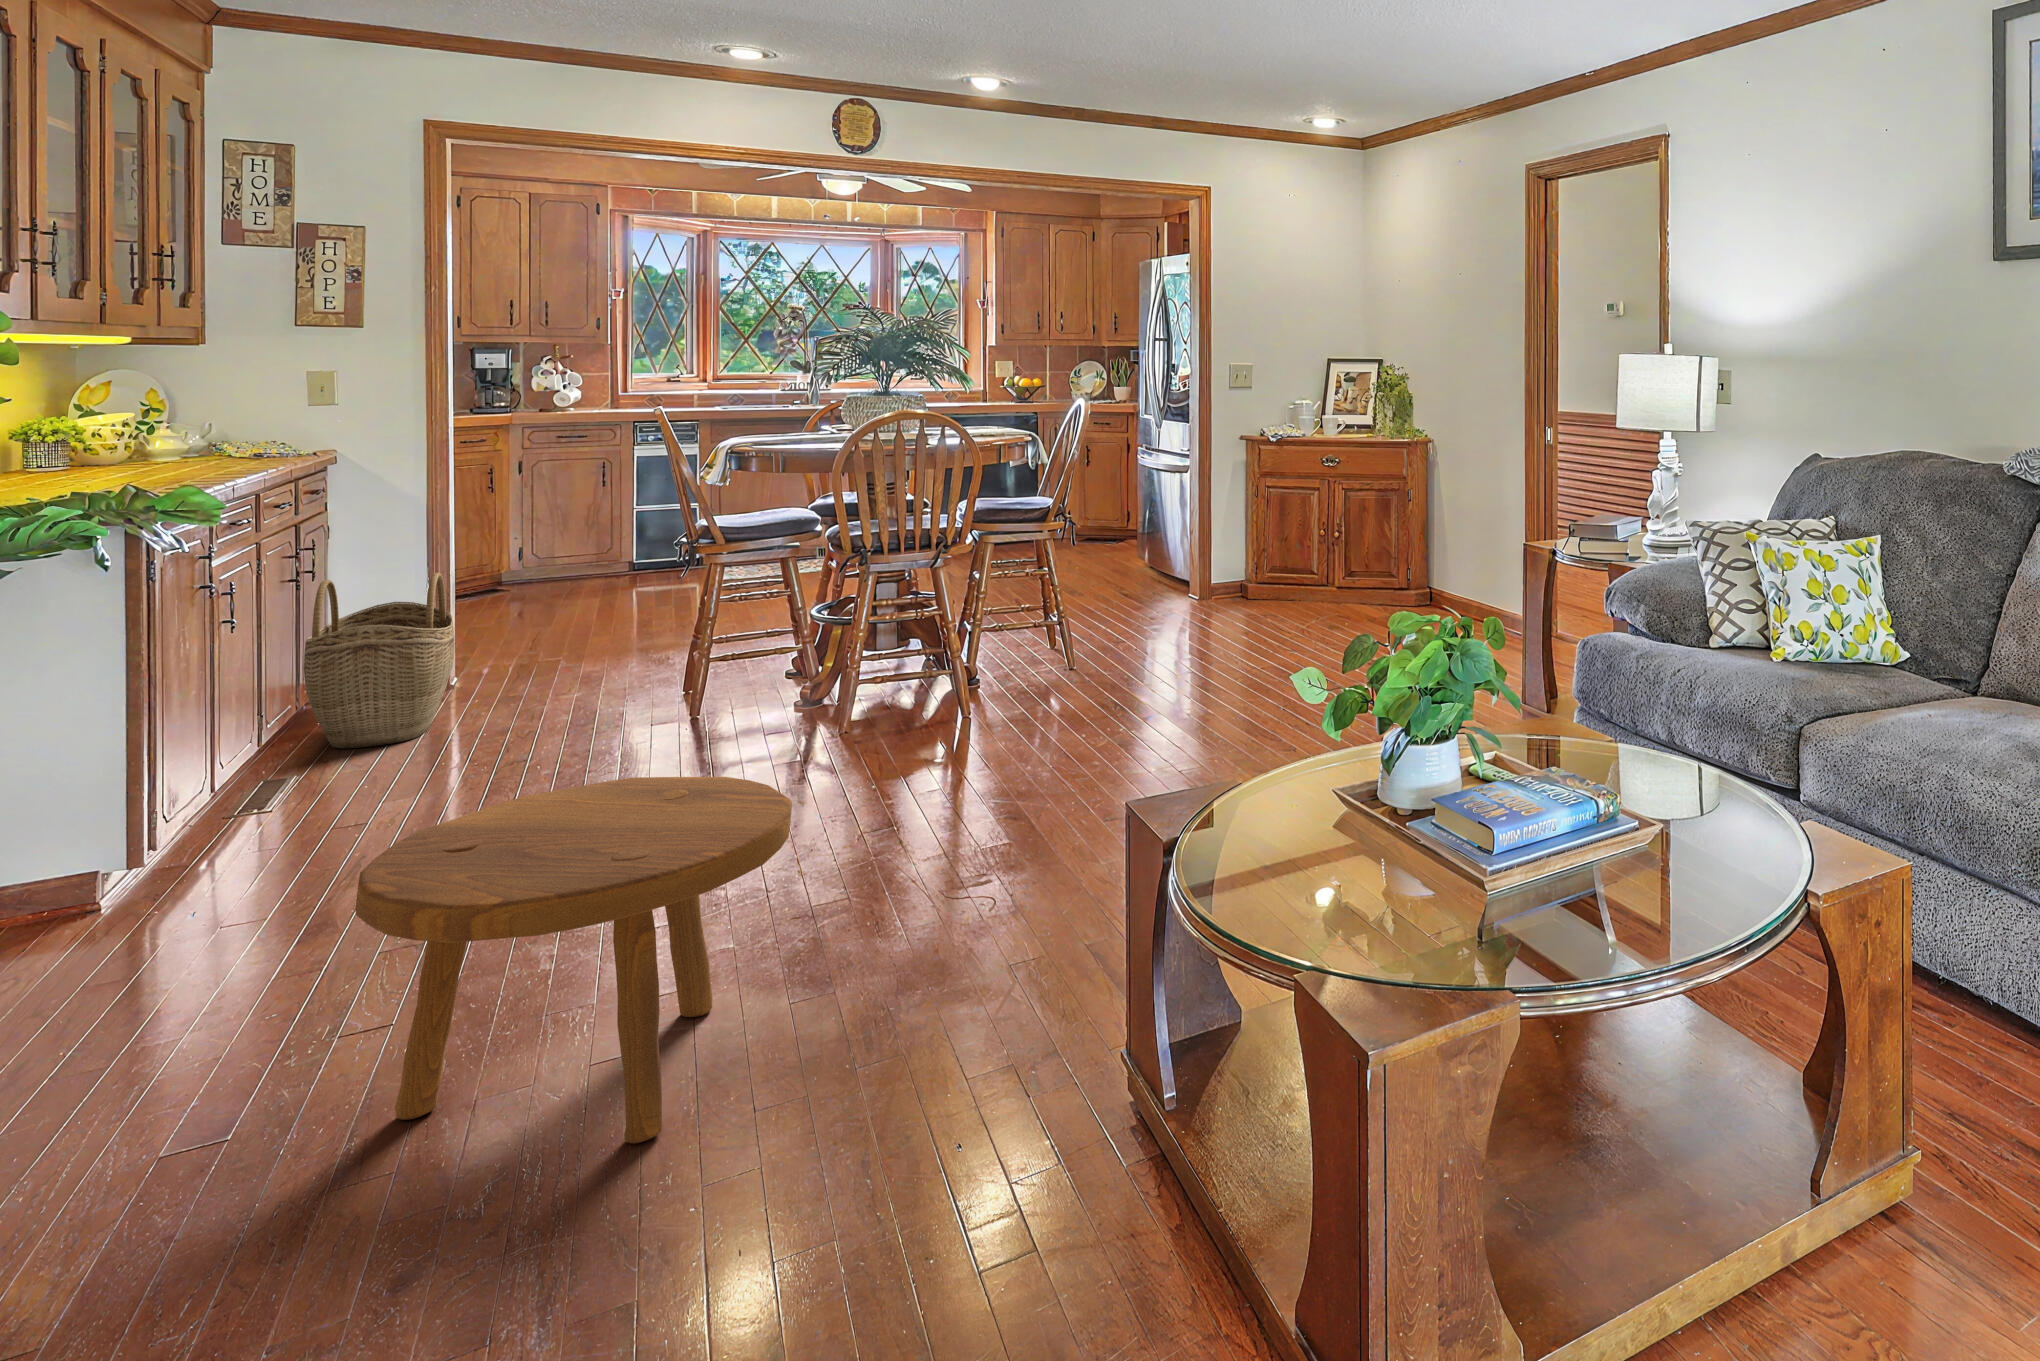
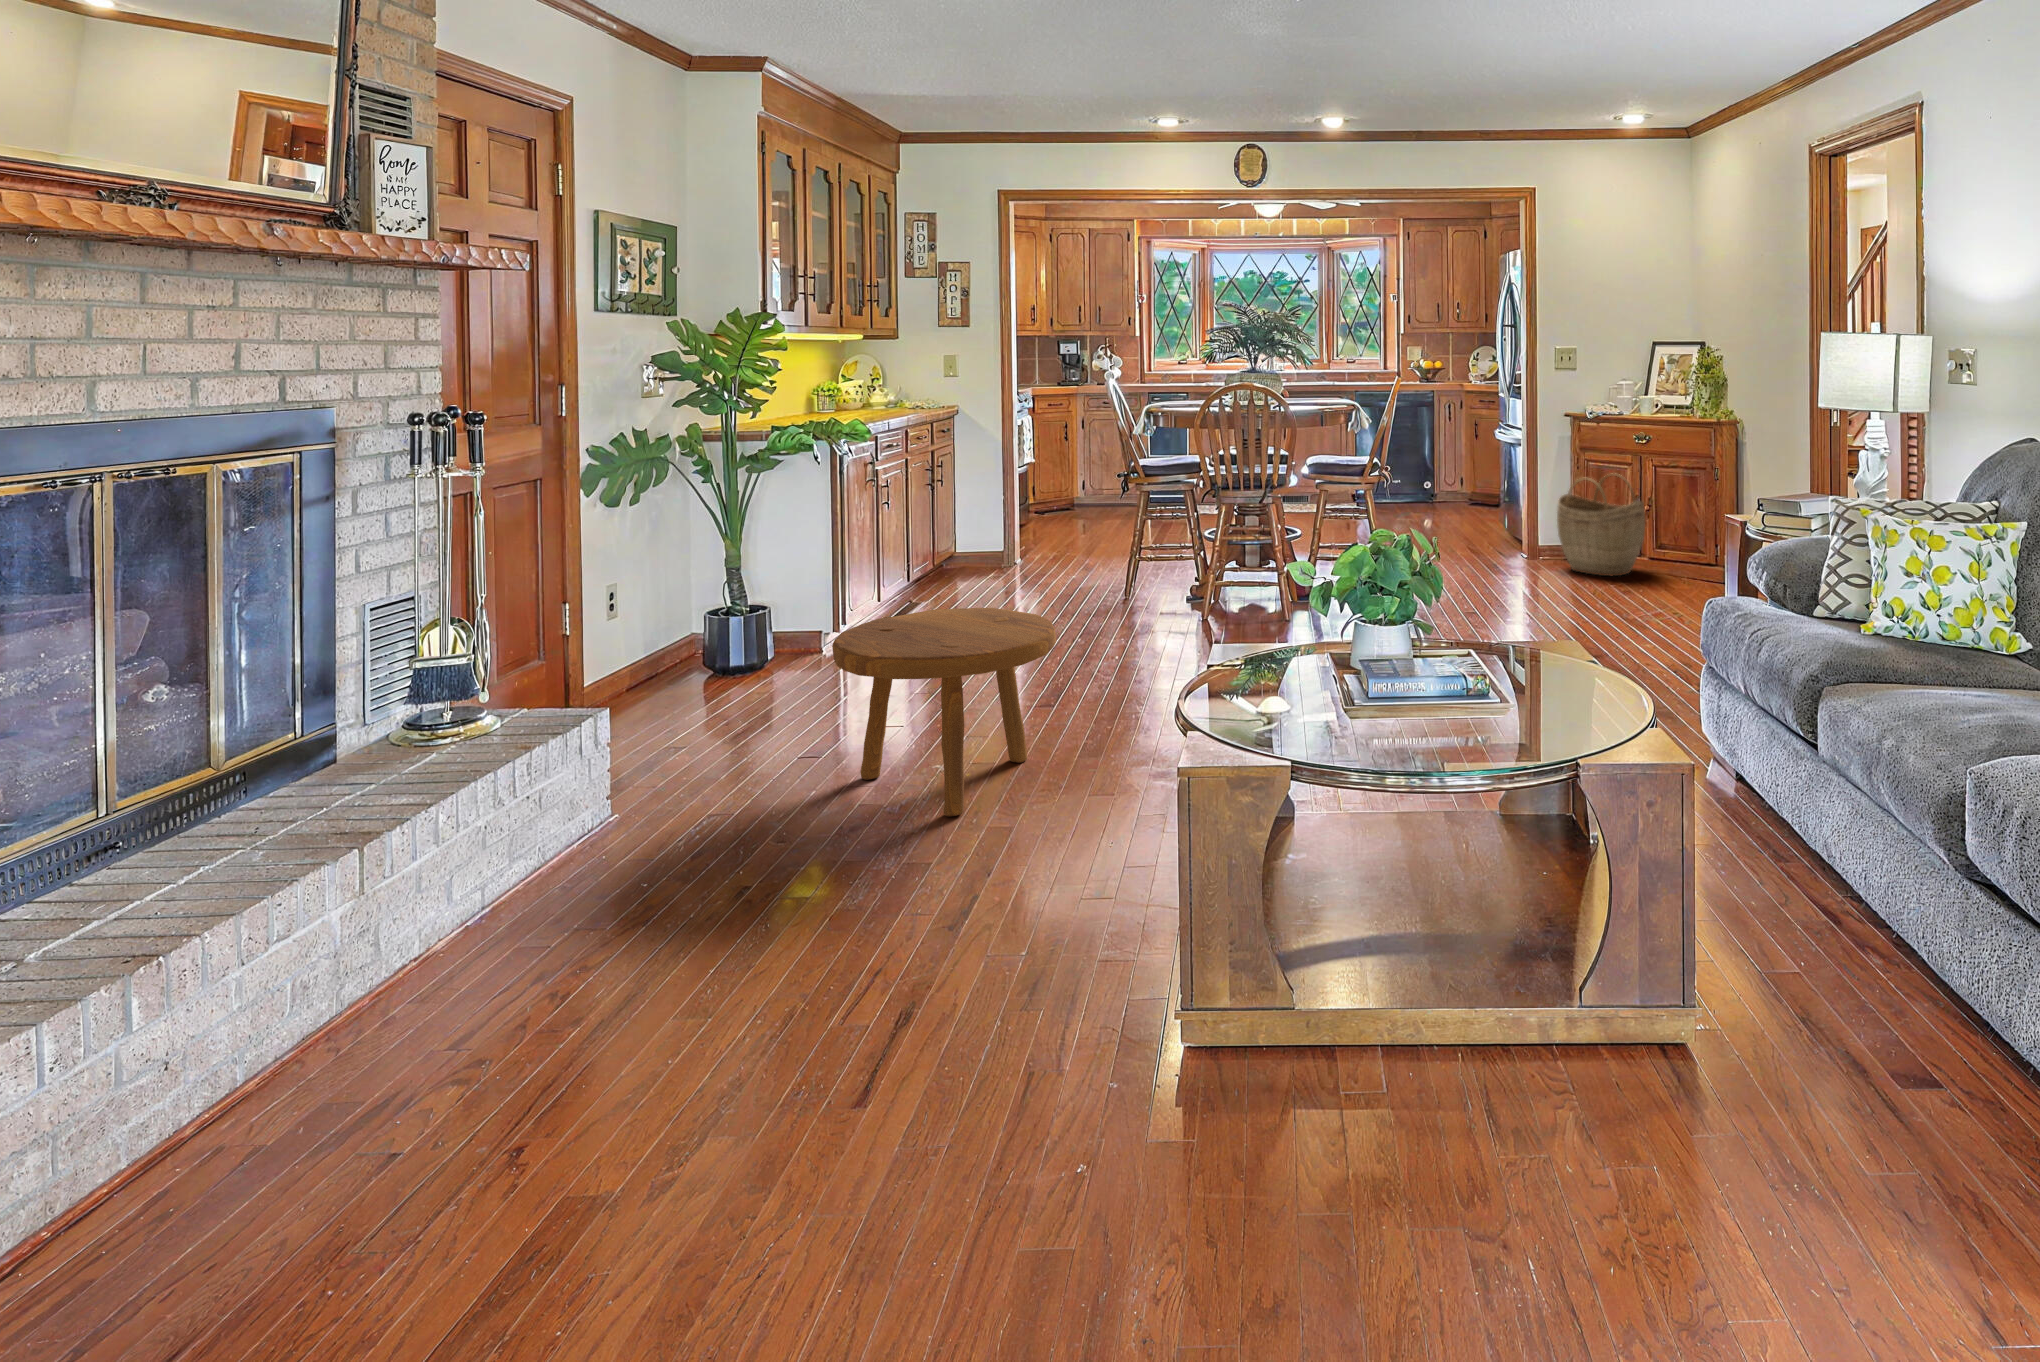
woven basket: present [304,573,455,749] -> present [1557,473,1645,576]

